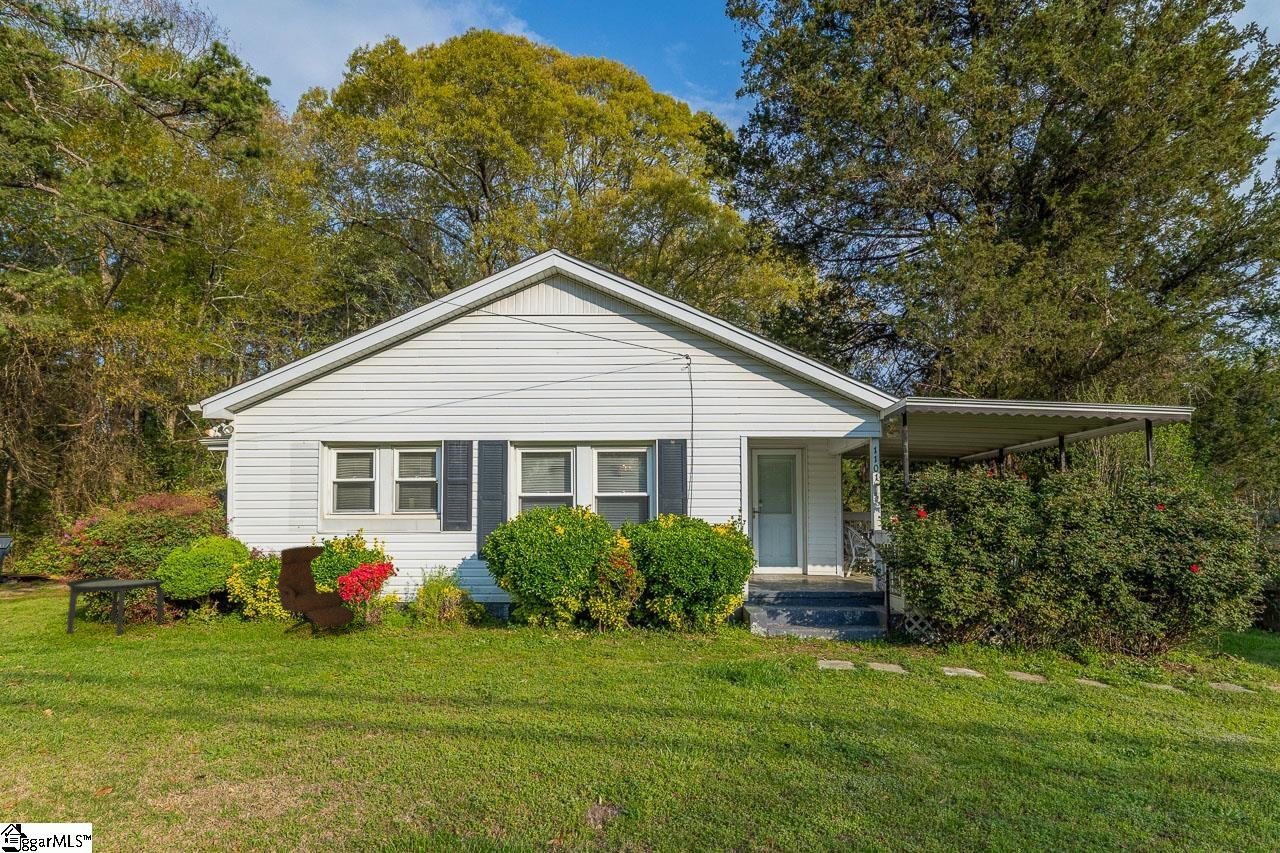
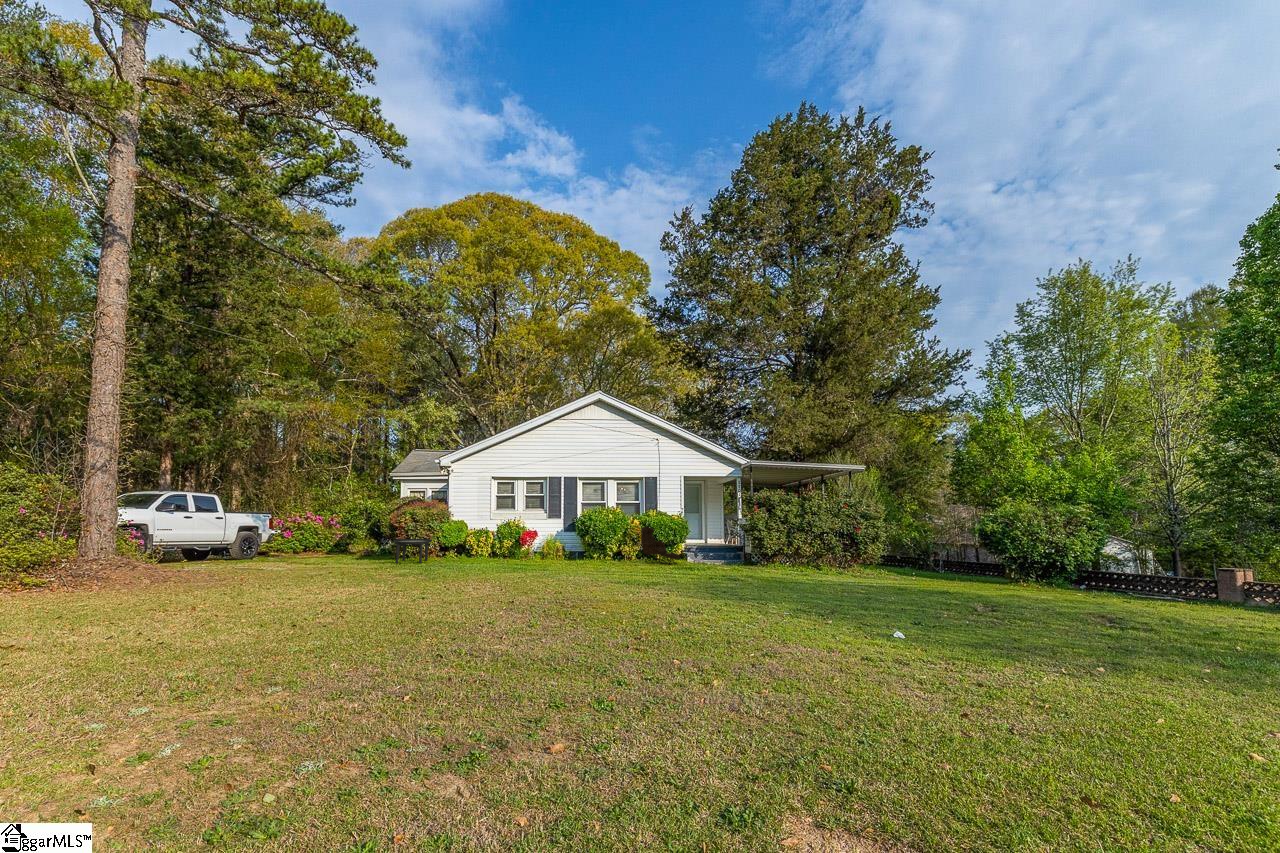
lounge chair: present [275,546,355,638] -> present [641,527,680,564]

